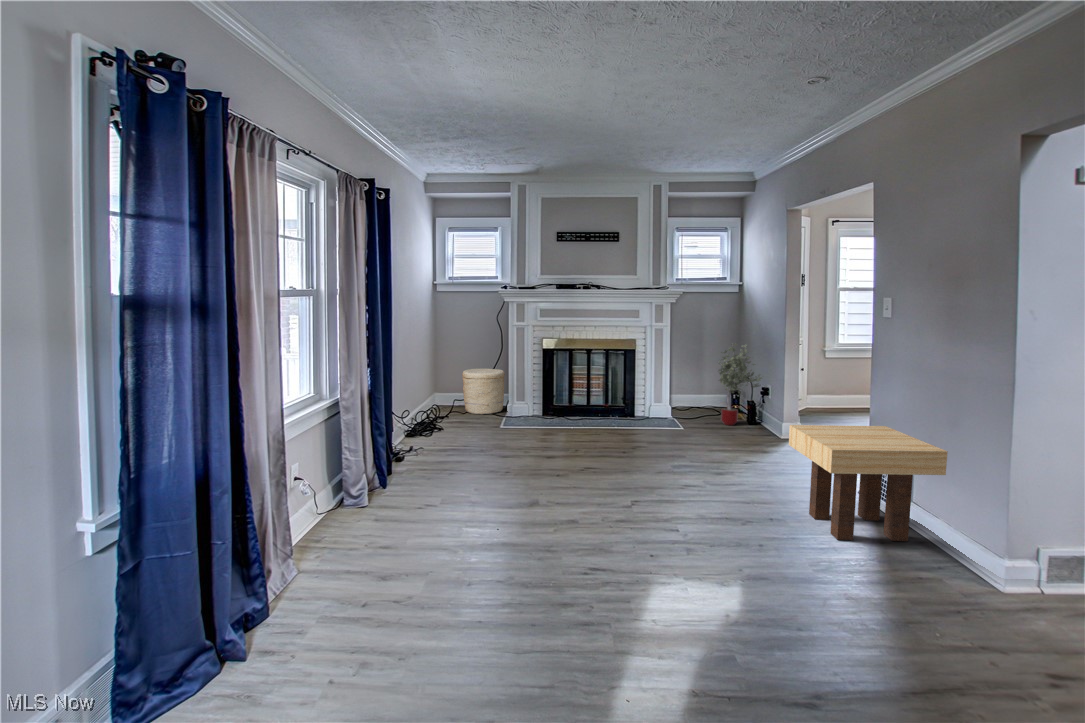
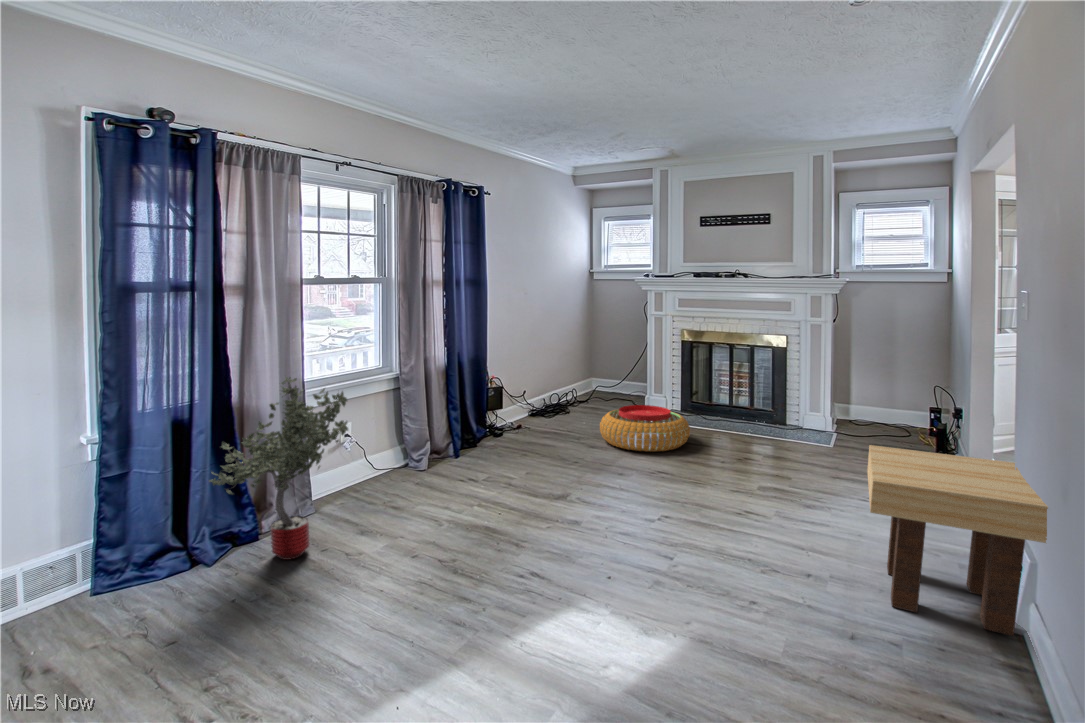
potted tree: present [719,343,762,425] -> present [209,377,348,560]
woven basket: present [462,368,505,414] -> none [600,359,643,404]
pouf: none [506,412,591,456] -> present [600,405,690,452]

